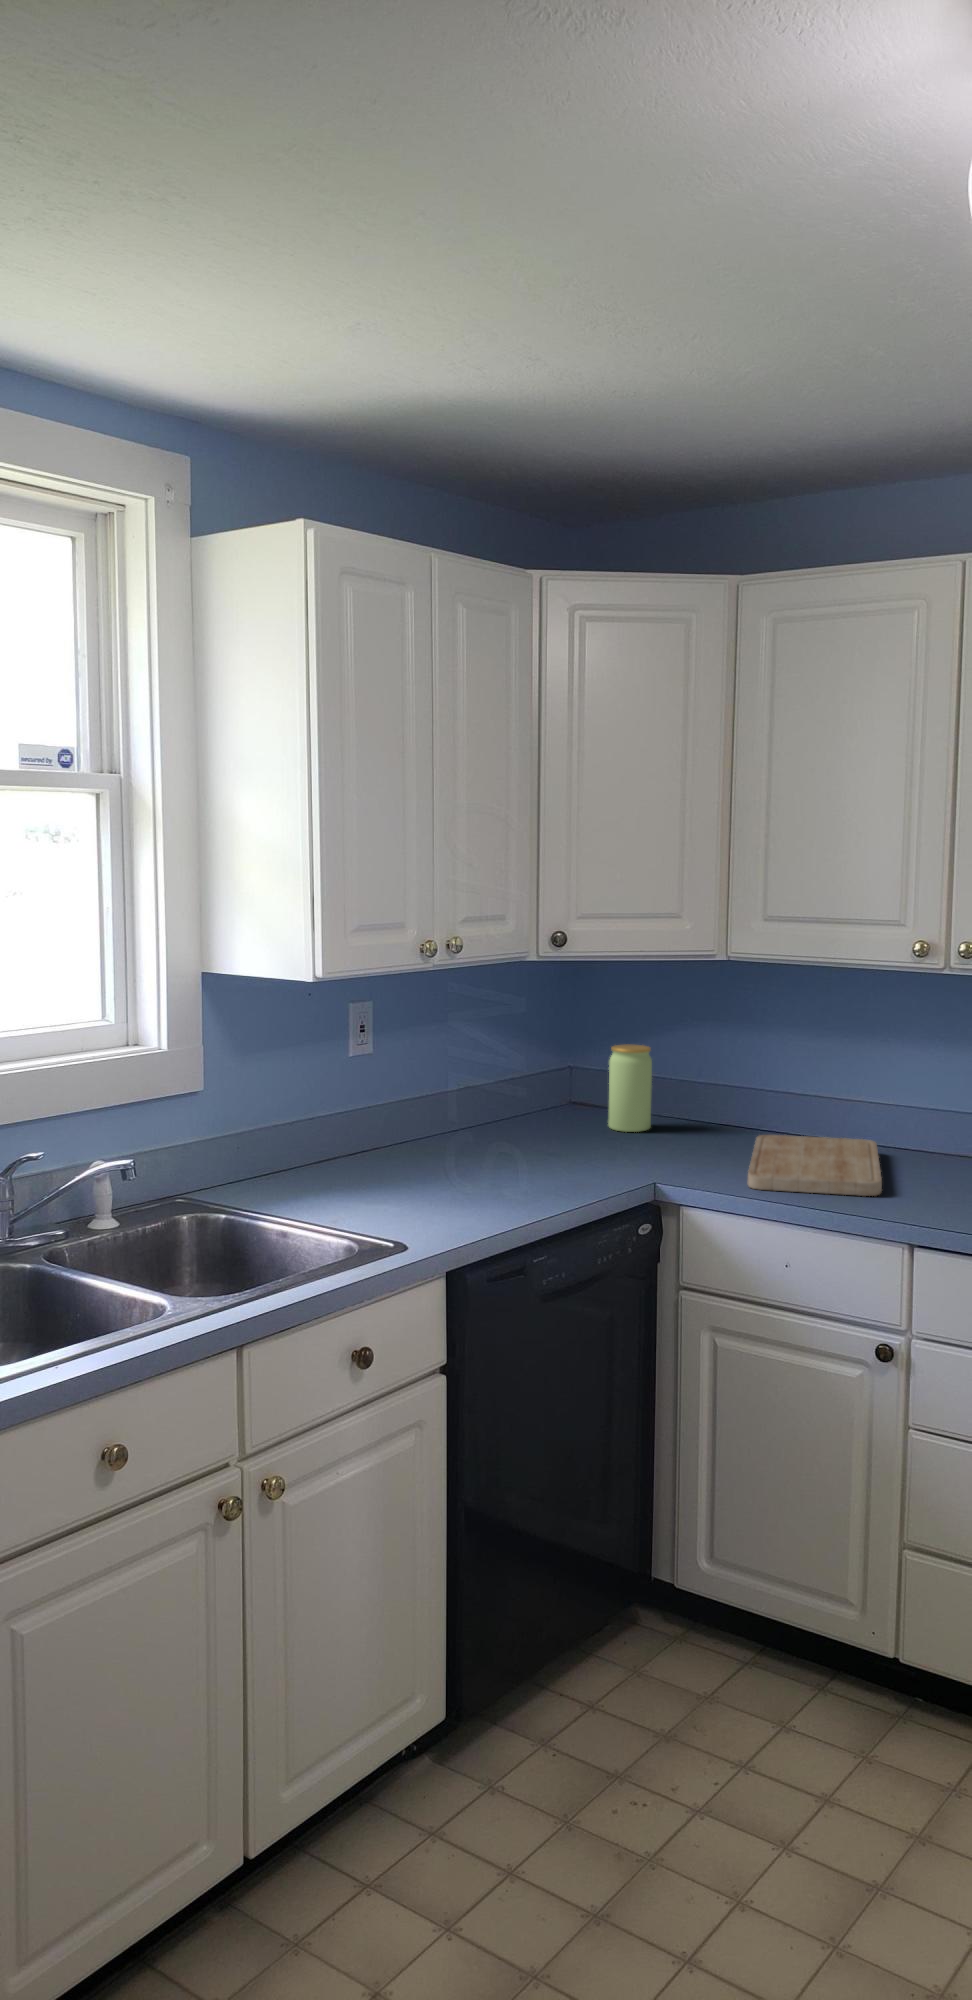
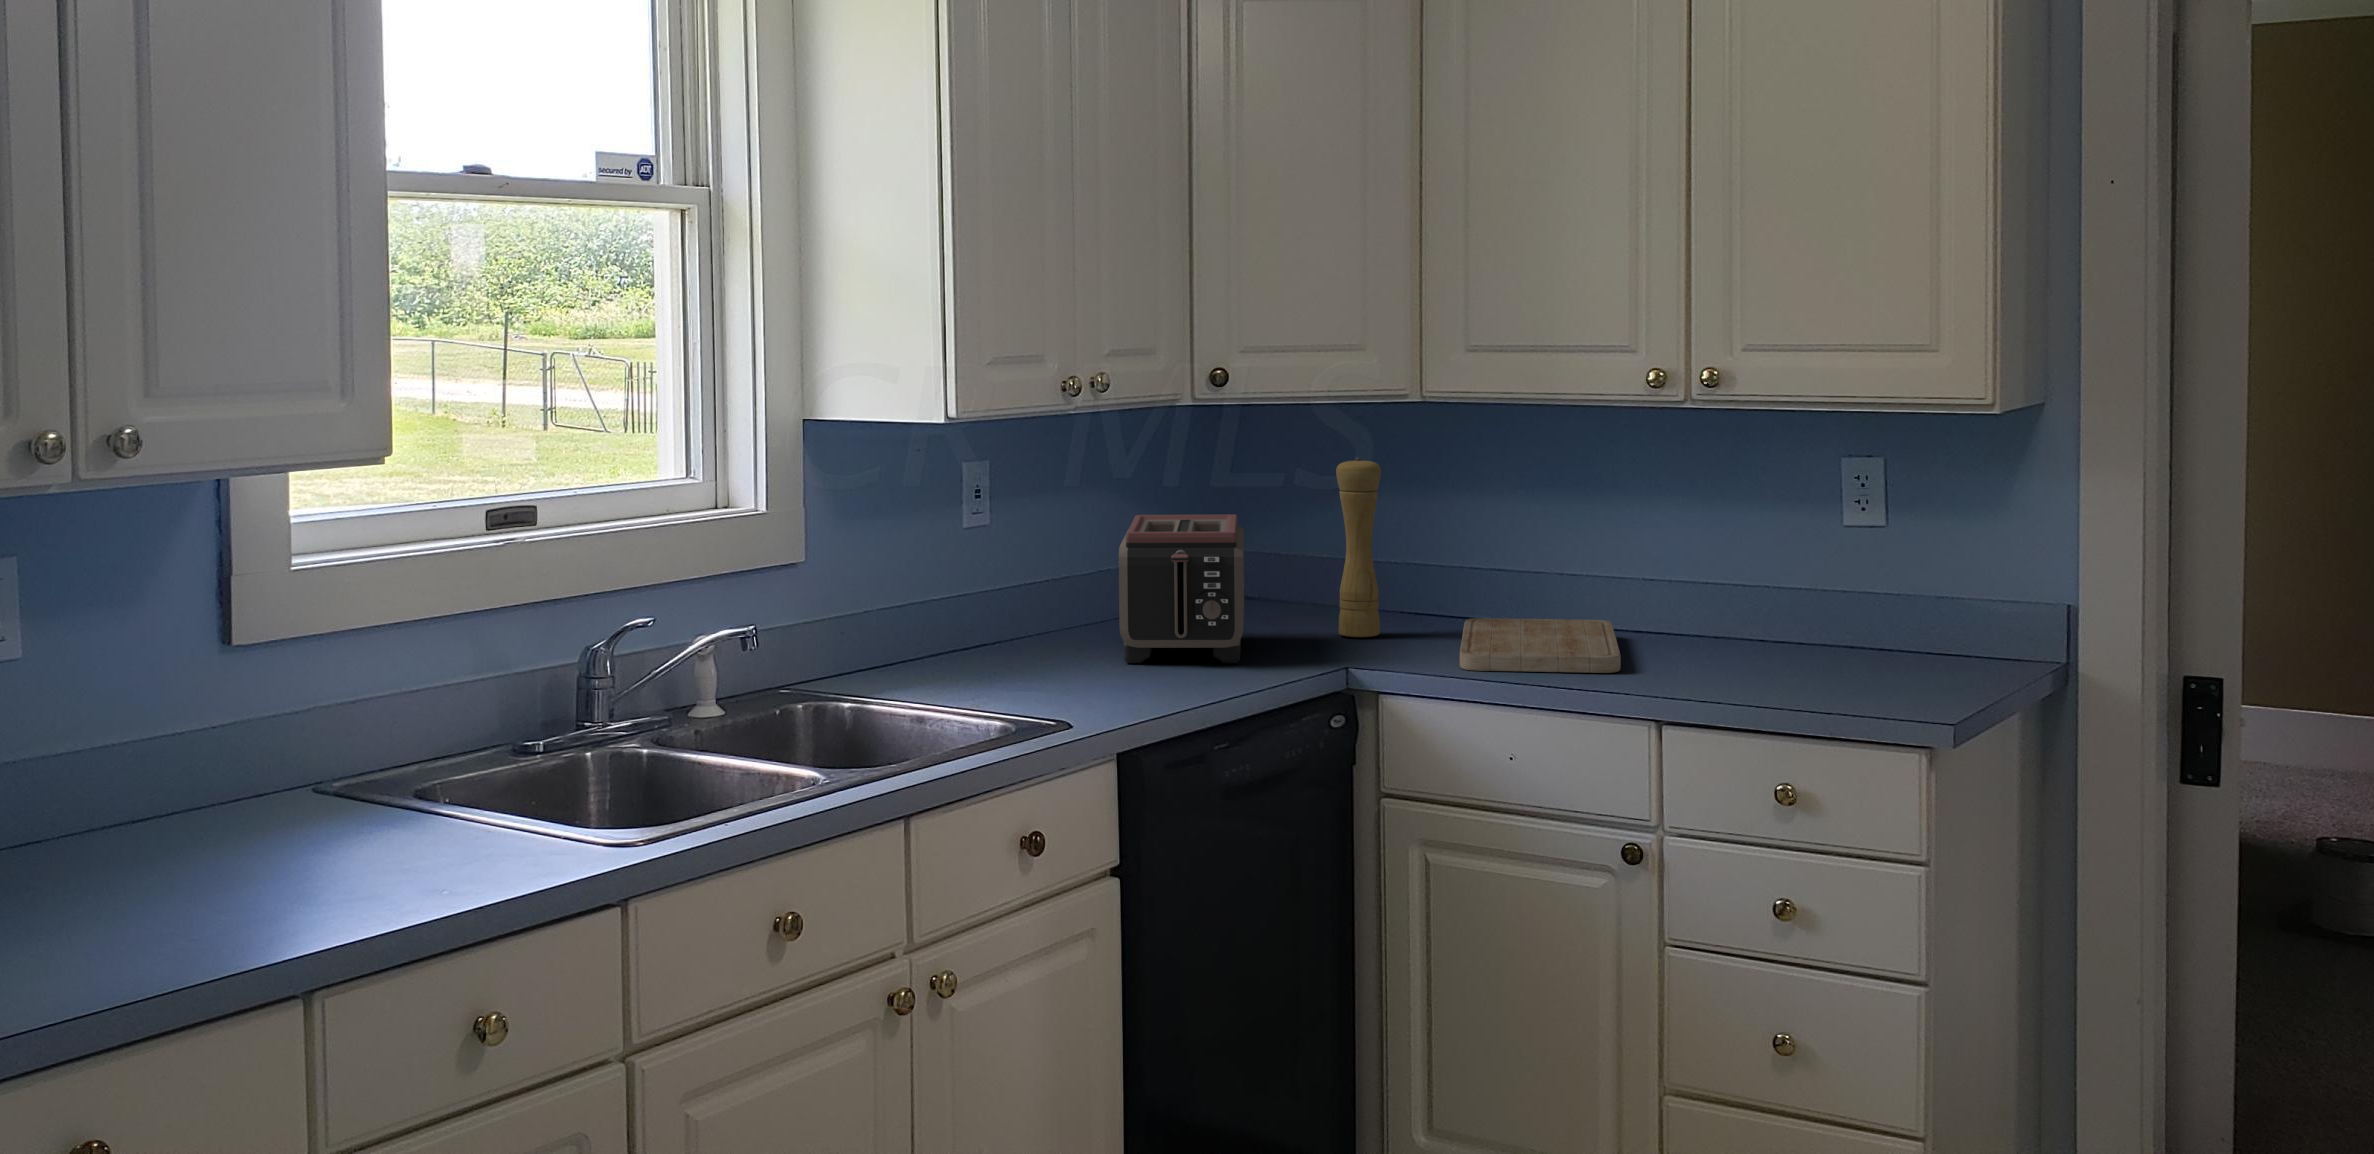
pepper mill: none [654,1003,692,1149] -> present [1336,458,1381,637]
jar: present [608,1044,652,1132] -> none [1278,516,1331,624]
toaster: none [468,1045,578,1176] -> present [1119,514,1244,663]

